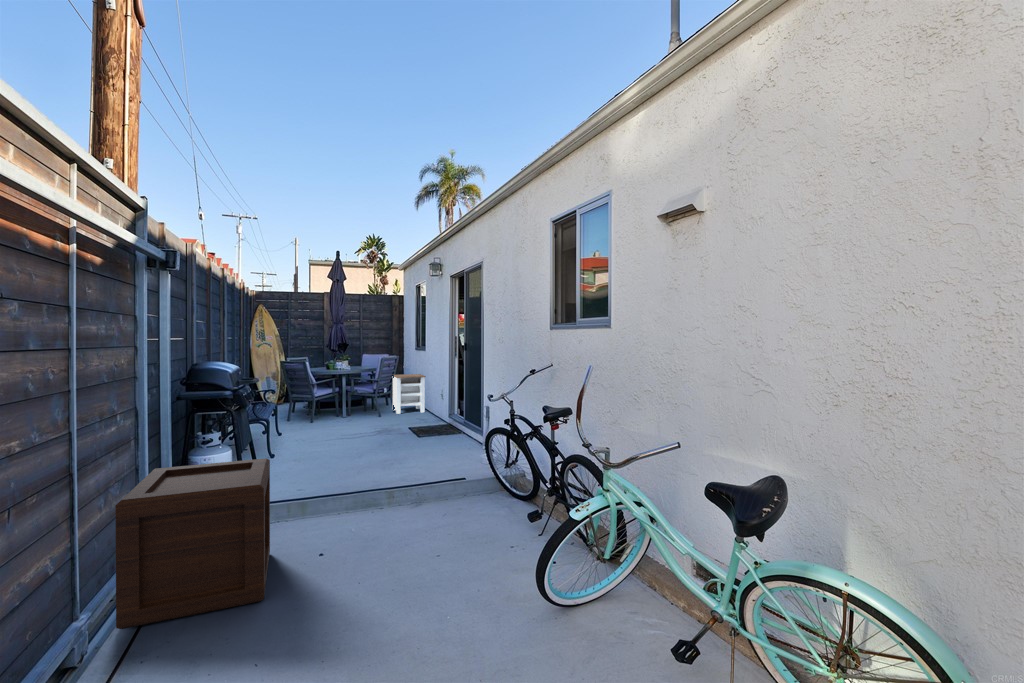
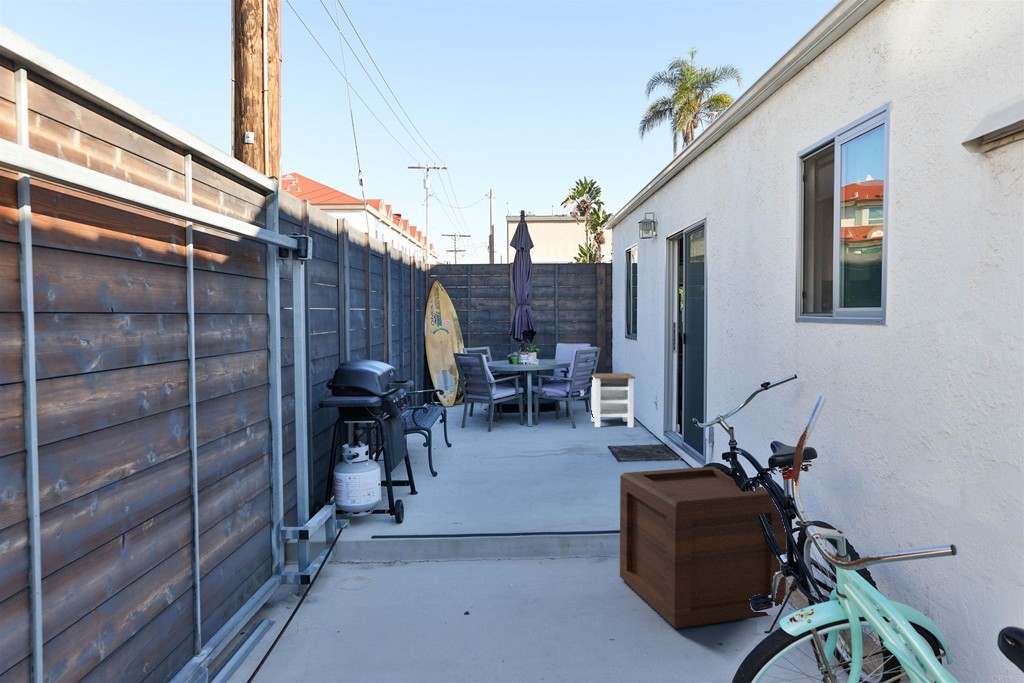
wooden crate: present [115,458,270,629] -> present [620,466,787,629]

